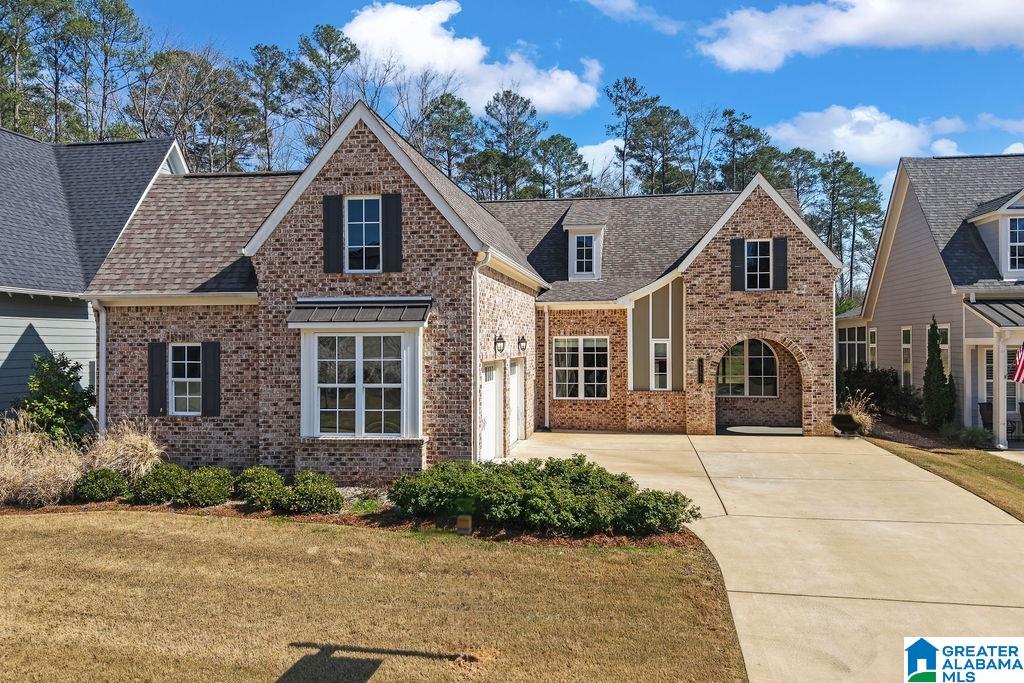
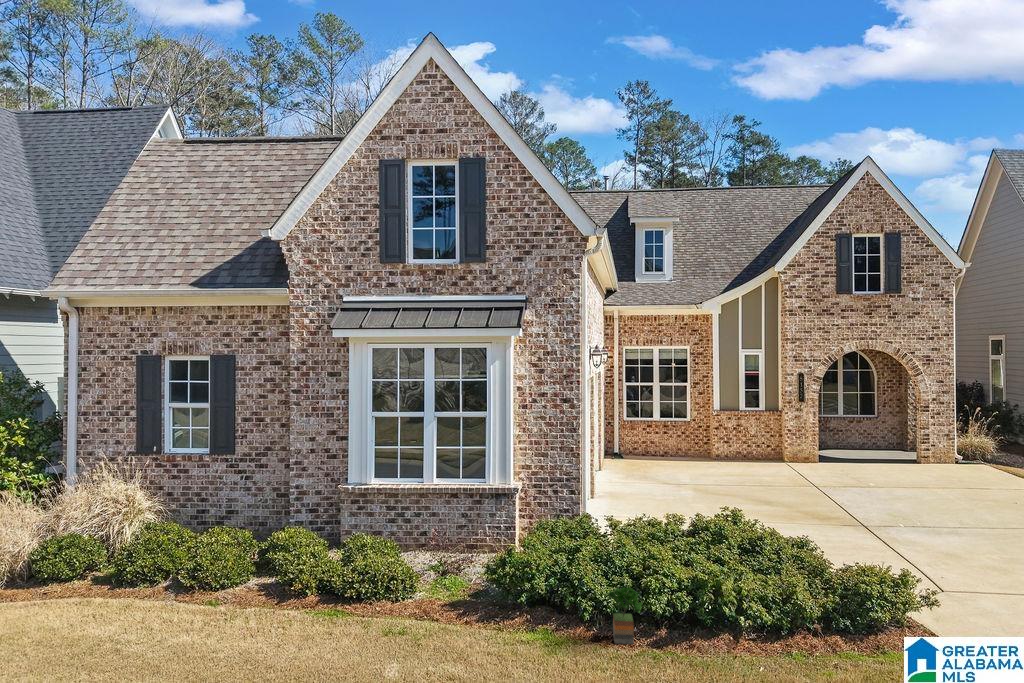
lounge chair: present [831,414,862,439] -> none [958,440,1002,473]

